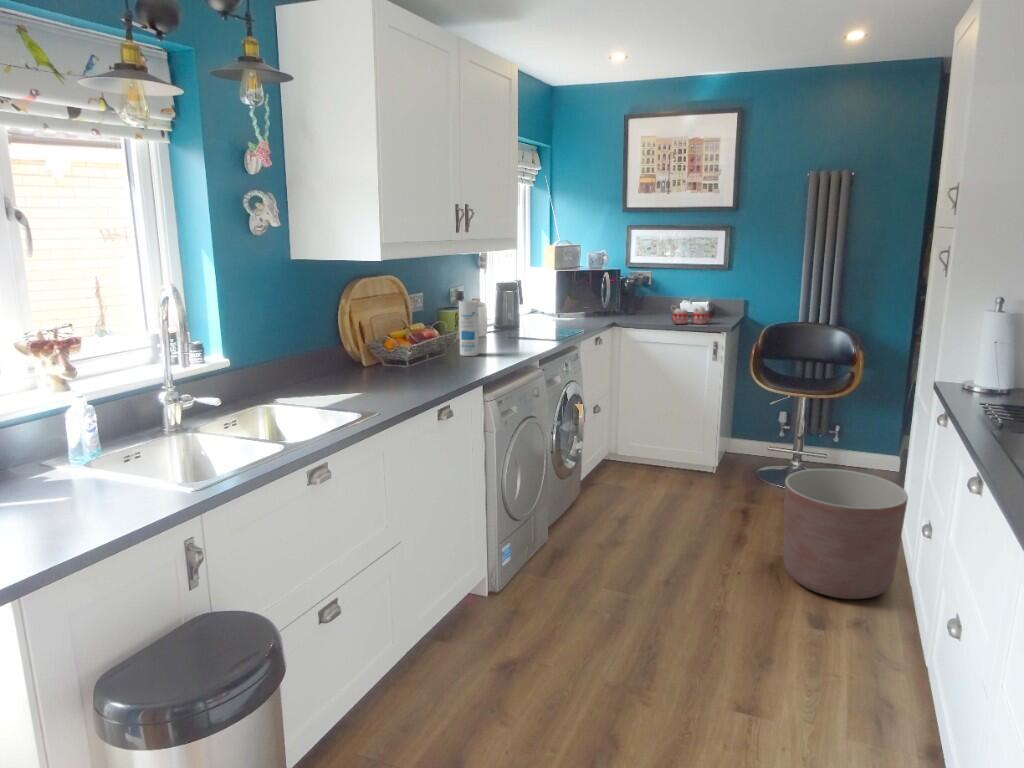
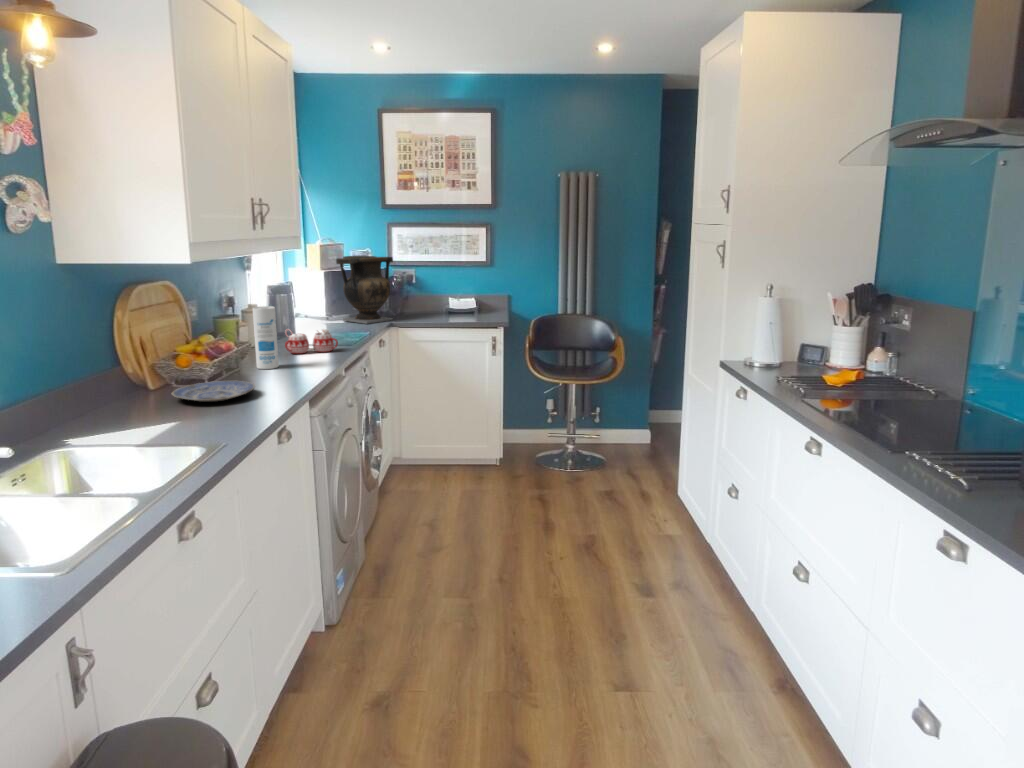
vase: none [566,257,622,322] -> present [336,256,393,324]
mug: present [671,306,712,325] -> present [285,329,338,354]
plate: none [372,363,440,379] -> present [172,381,255,402]
planter: present [783,469,908,599] -> none [595,448,699,565]

